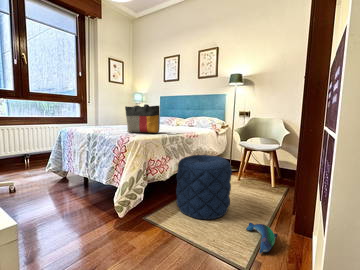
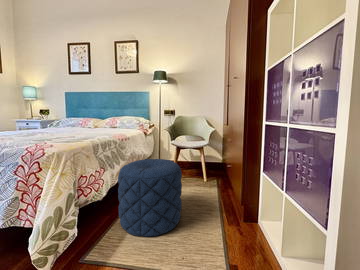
tote bag: present [125,104,160,133] -> none [27,99,88,141]
plush toy: present [246,223,278,254] -> none [206,221,238,253]

